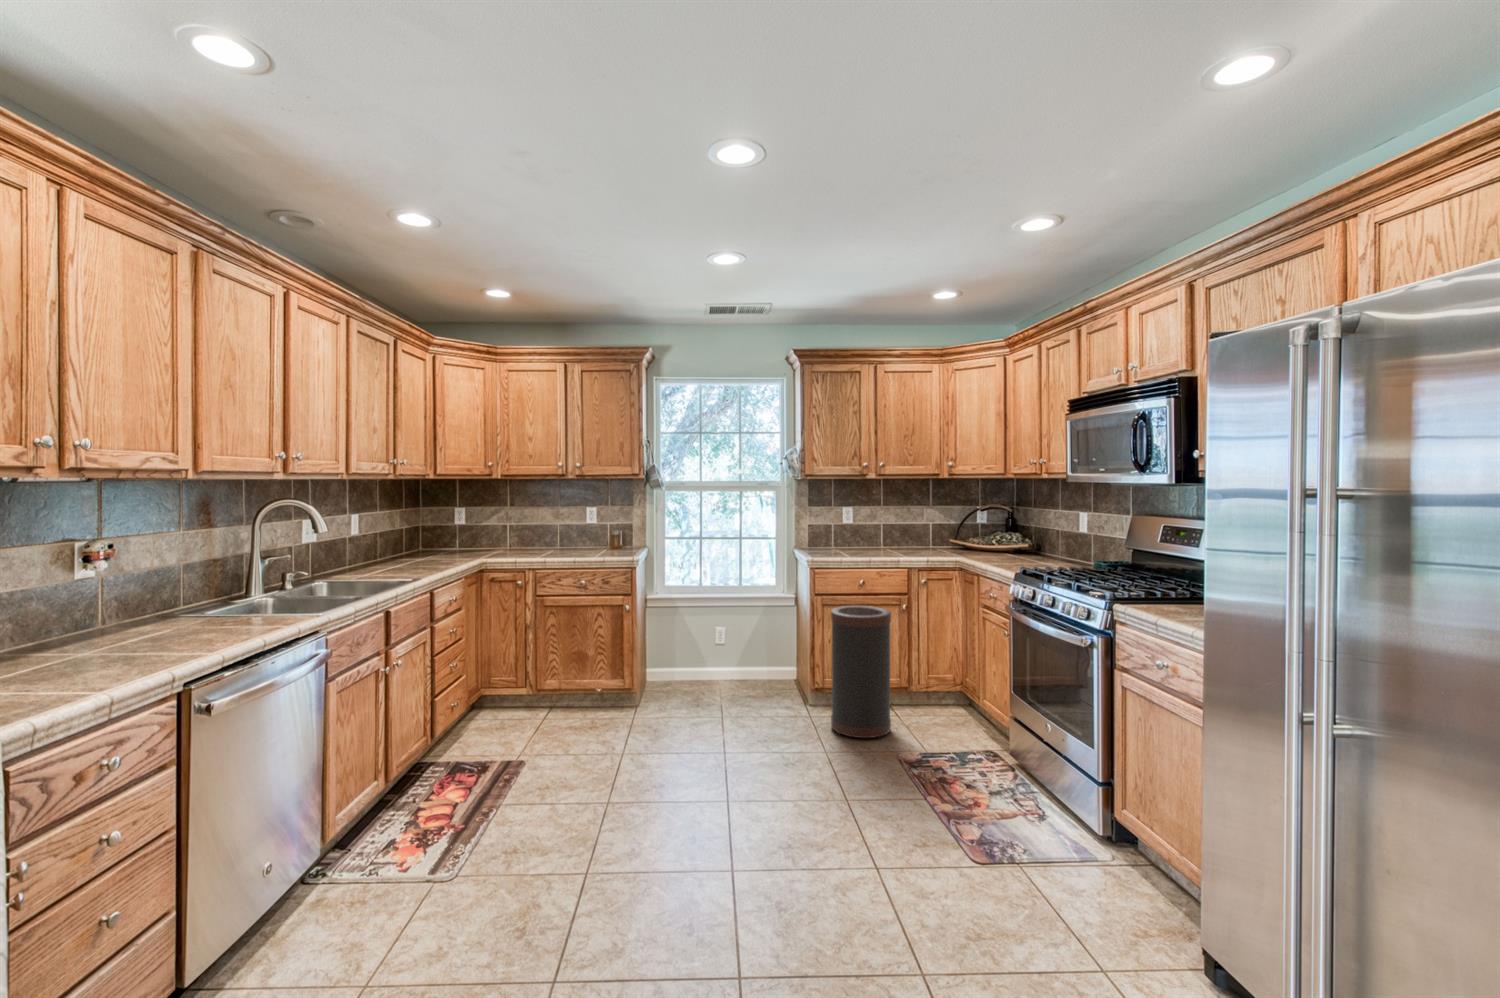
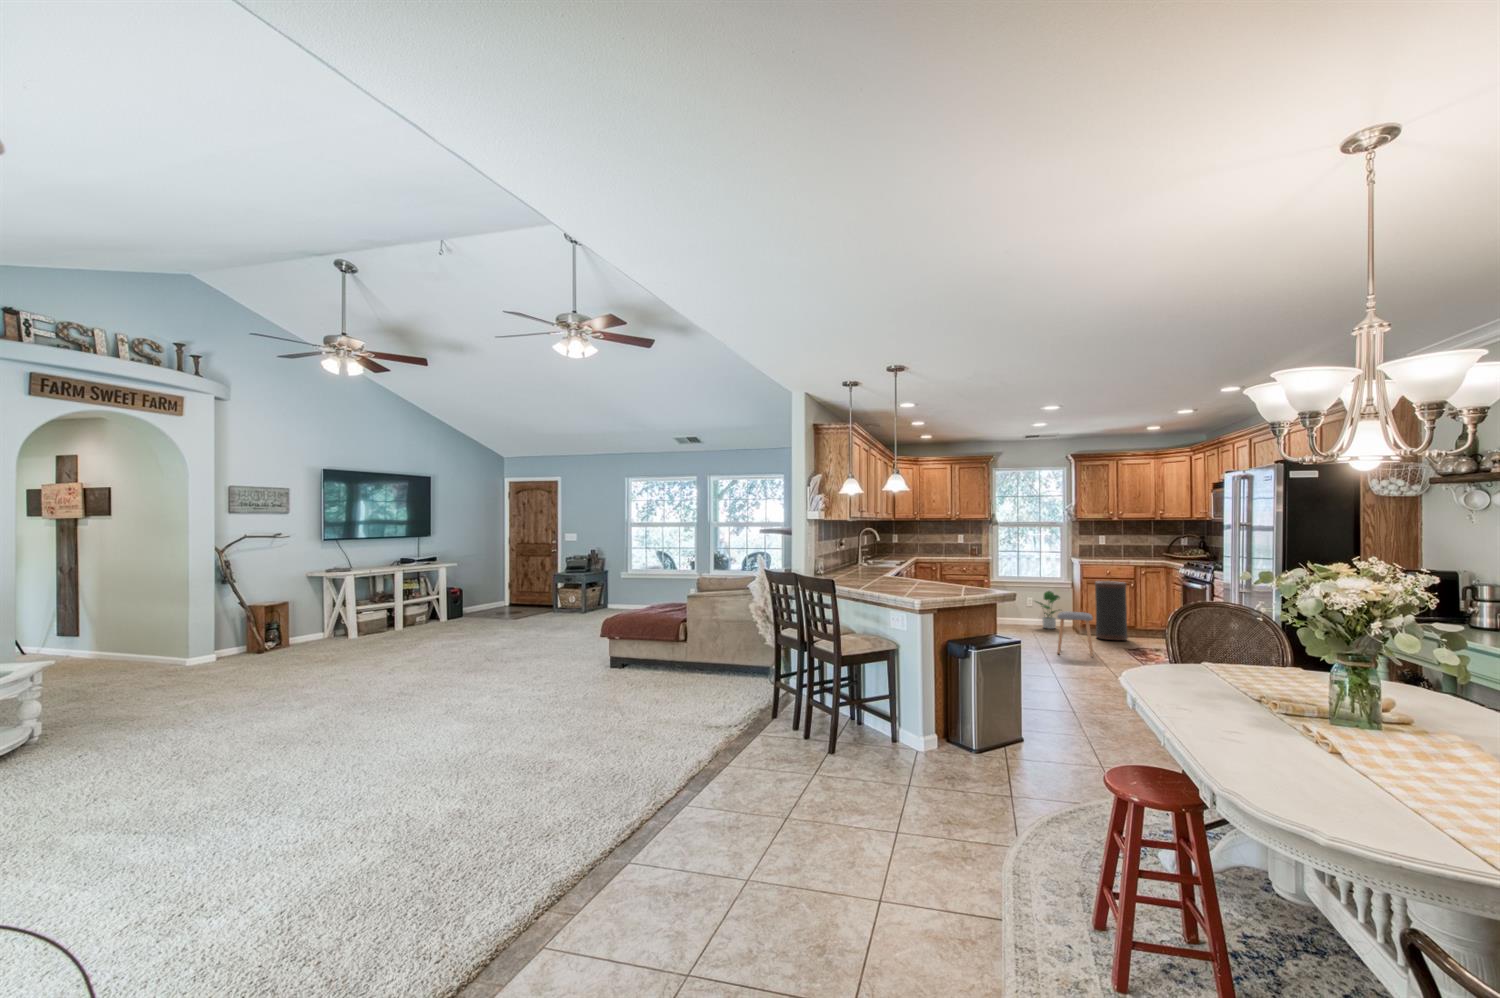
potted plant: none [723,613,776,690] -> present [1036,591,1060,629]
stool: none [721,725,816,874] -> present [1057,611,1093,657]

